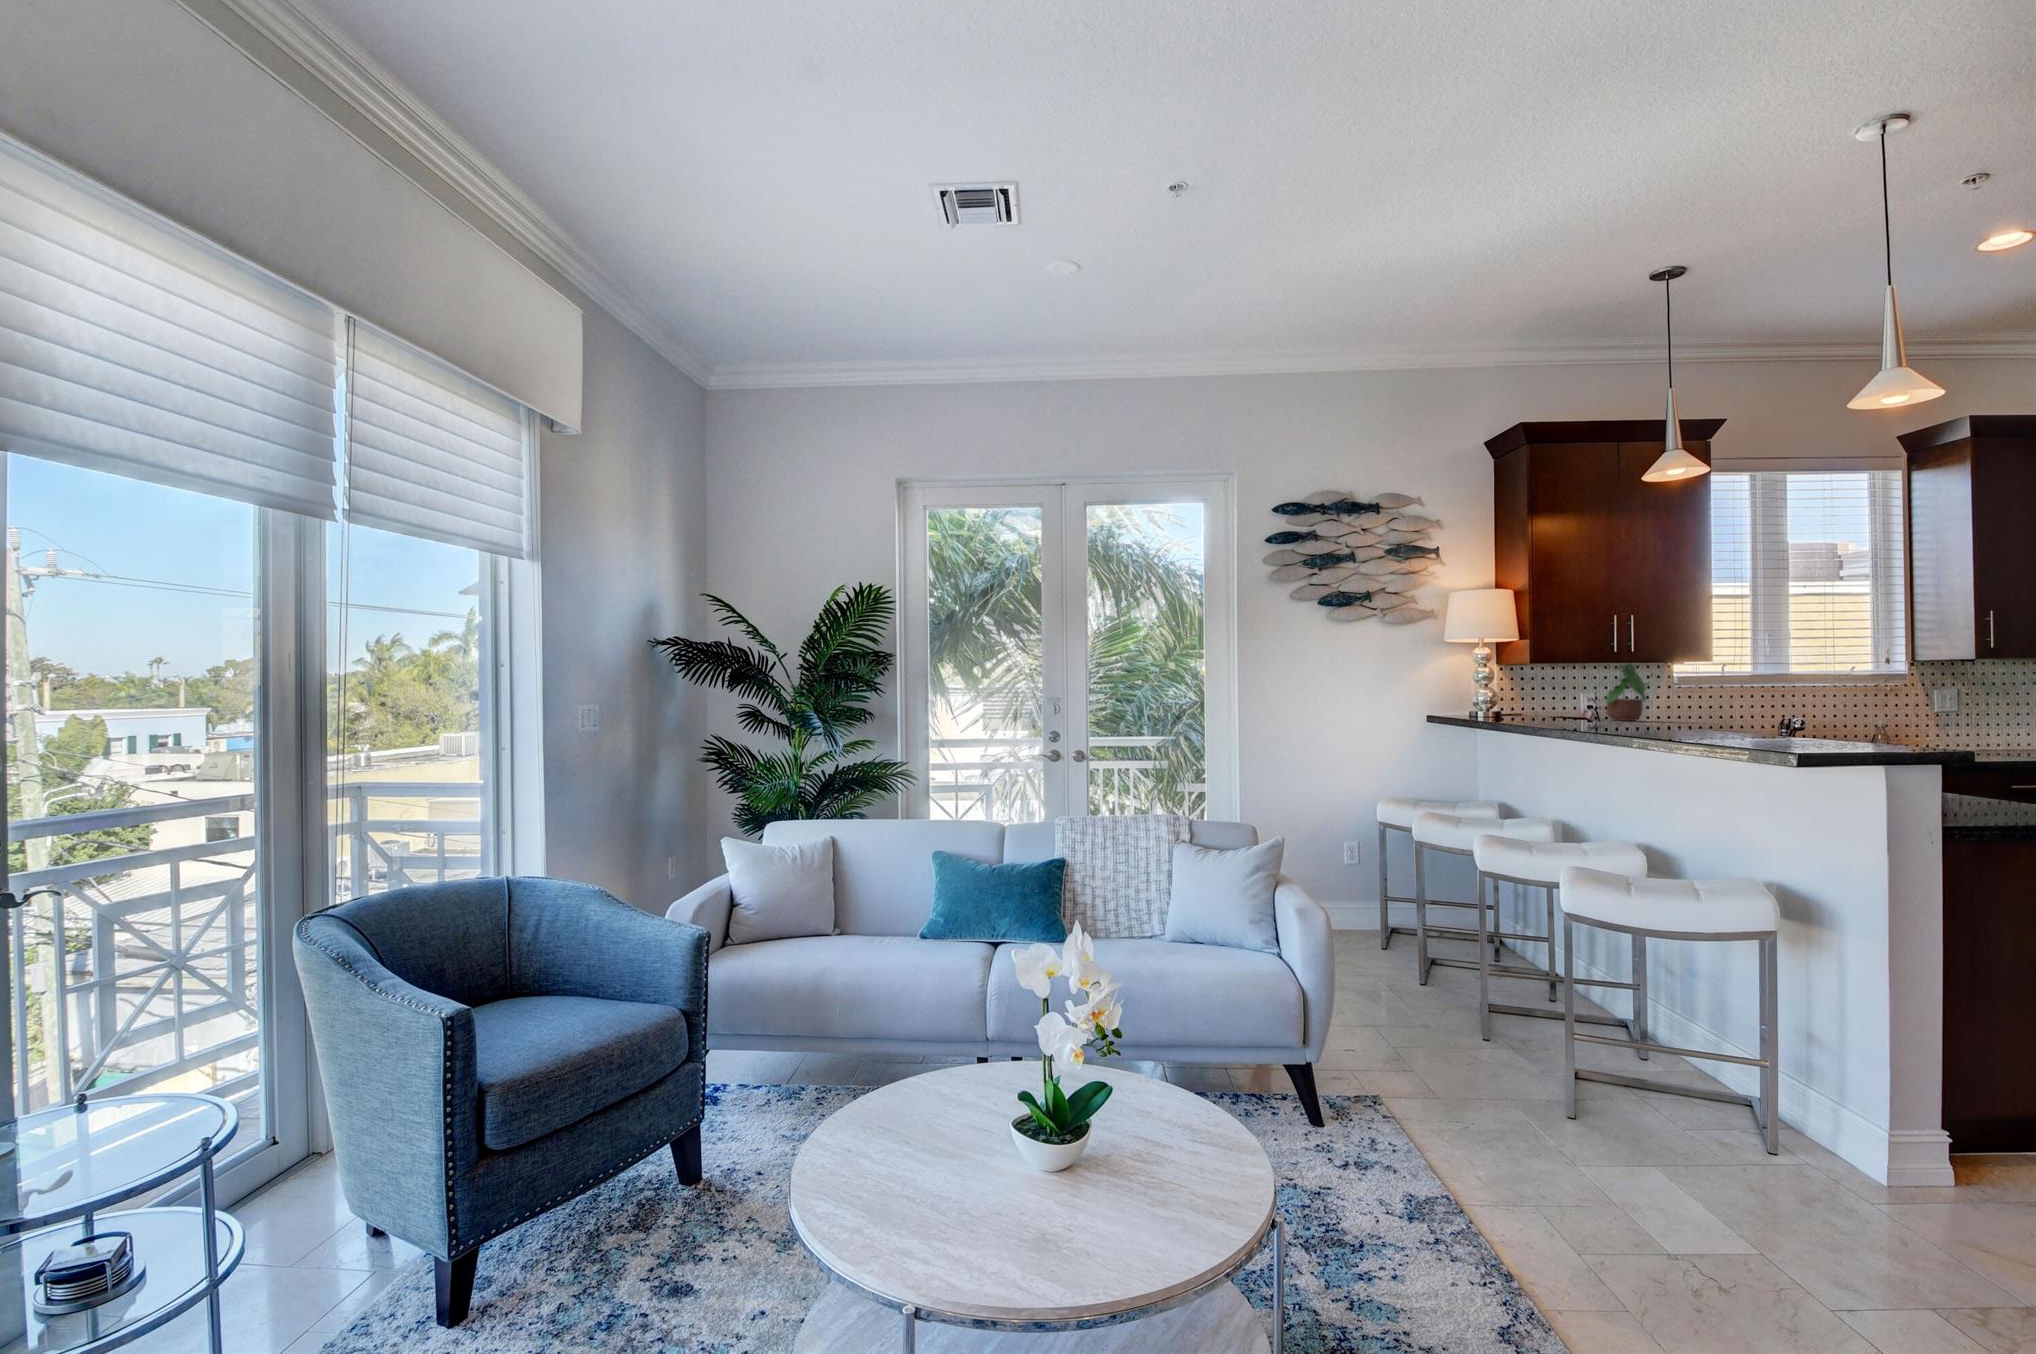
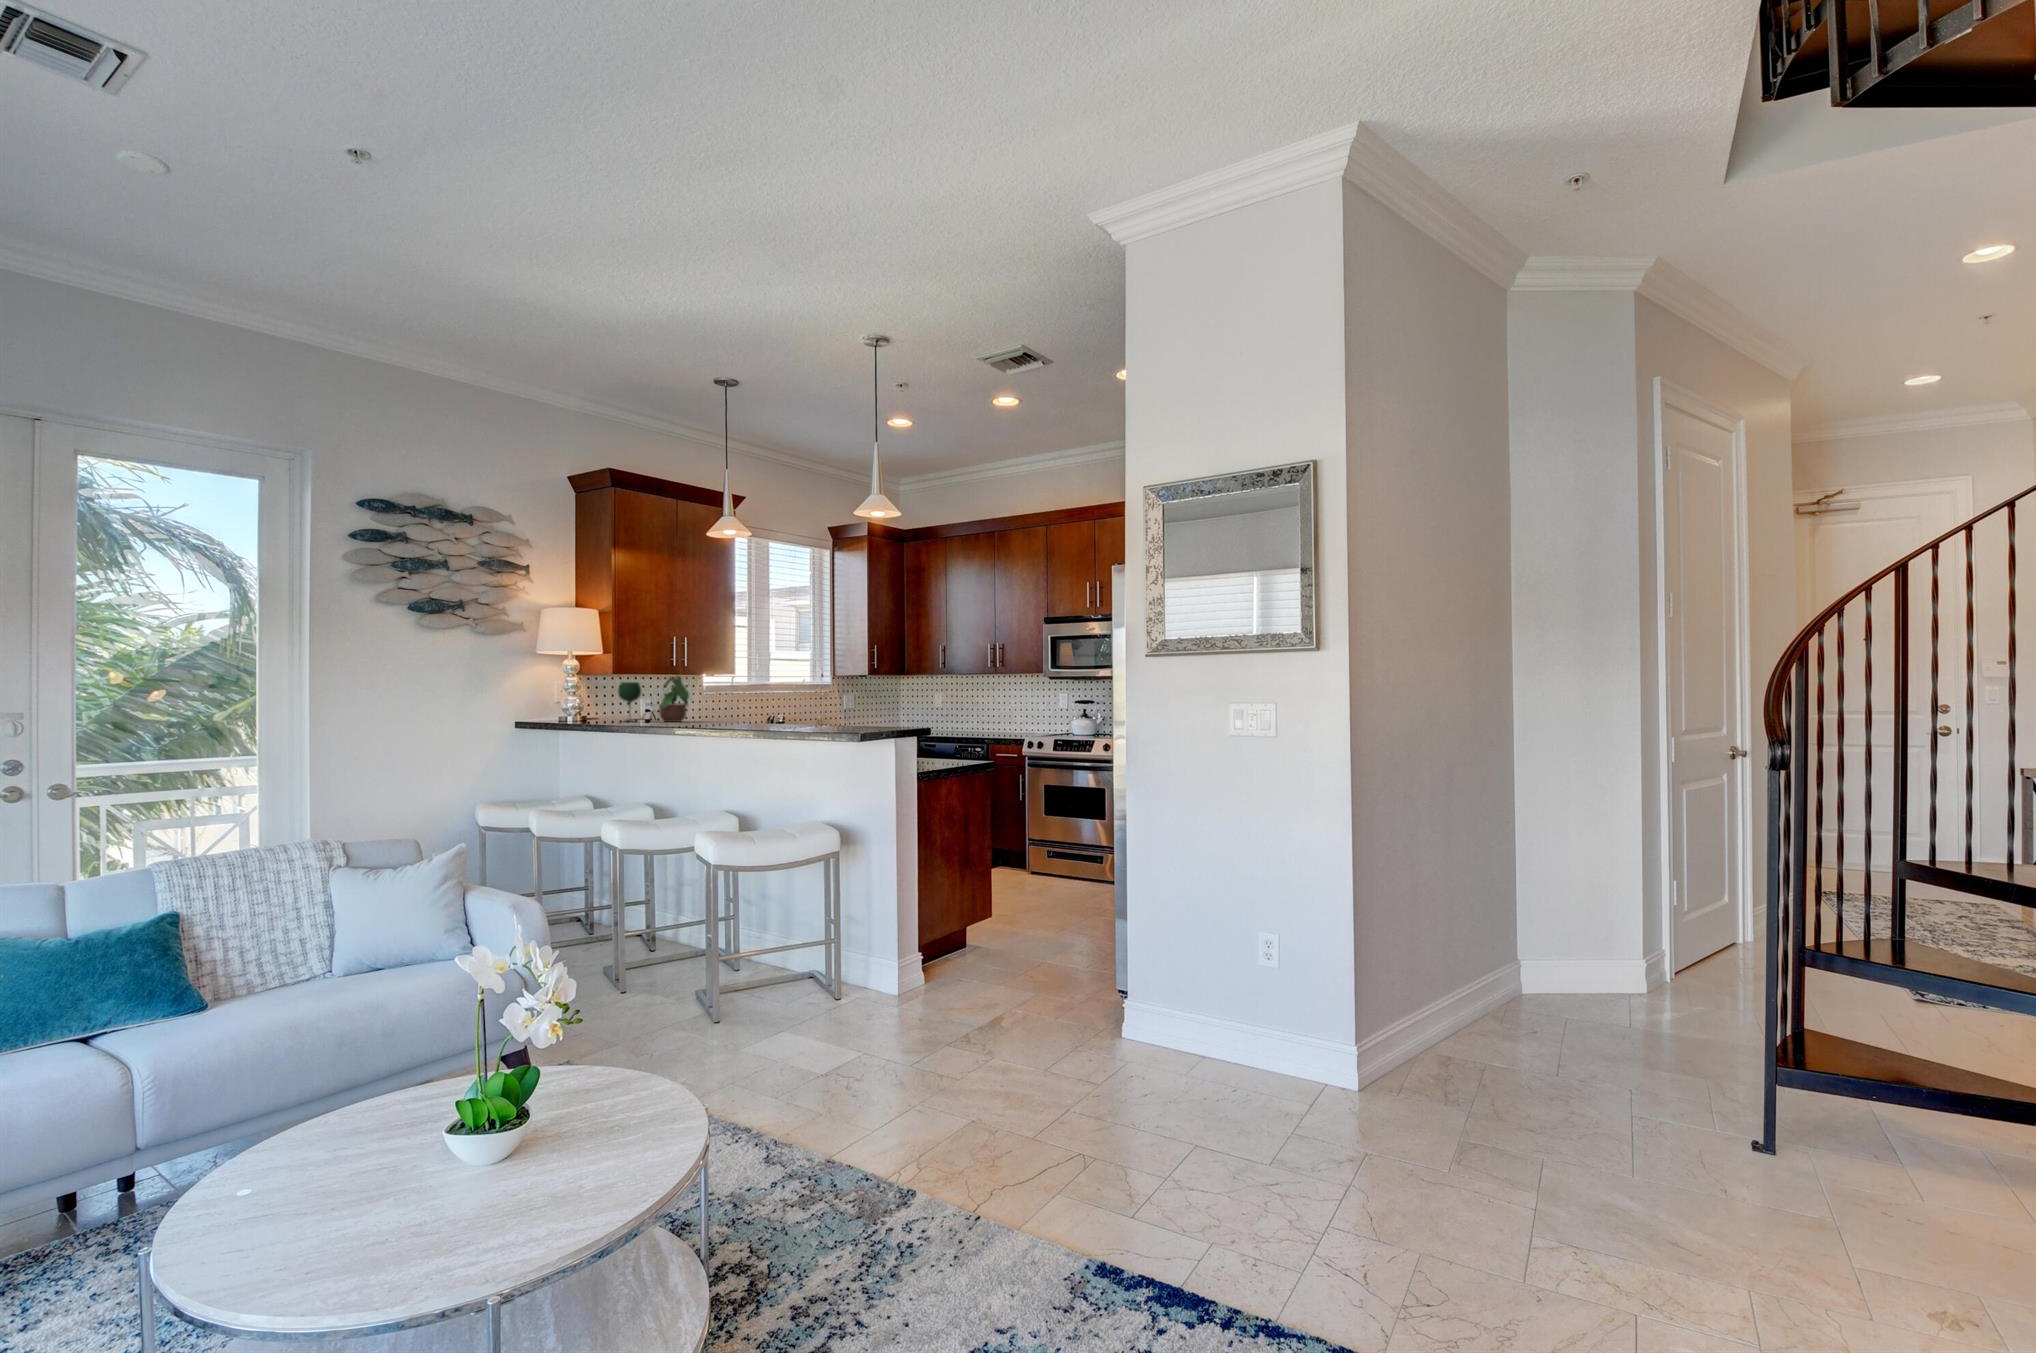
wine glass: none [1548,672,1577,719] -> present [618,682,641,722]

